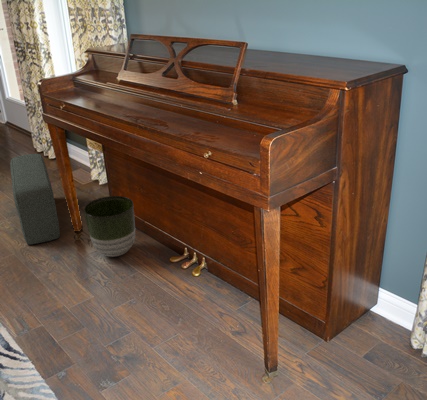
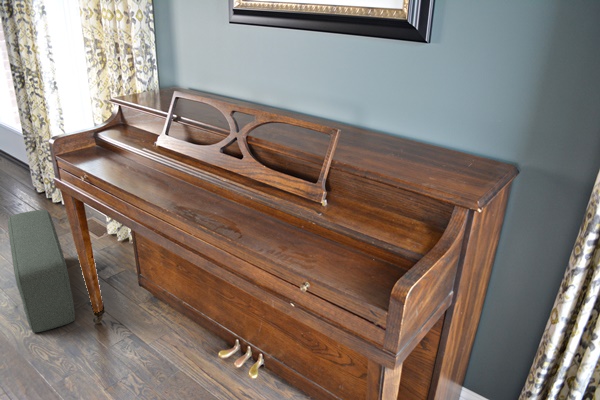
planter: present [84,196,135,257] -> none [111,275,173,350]

